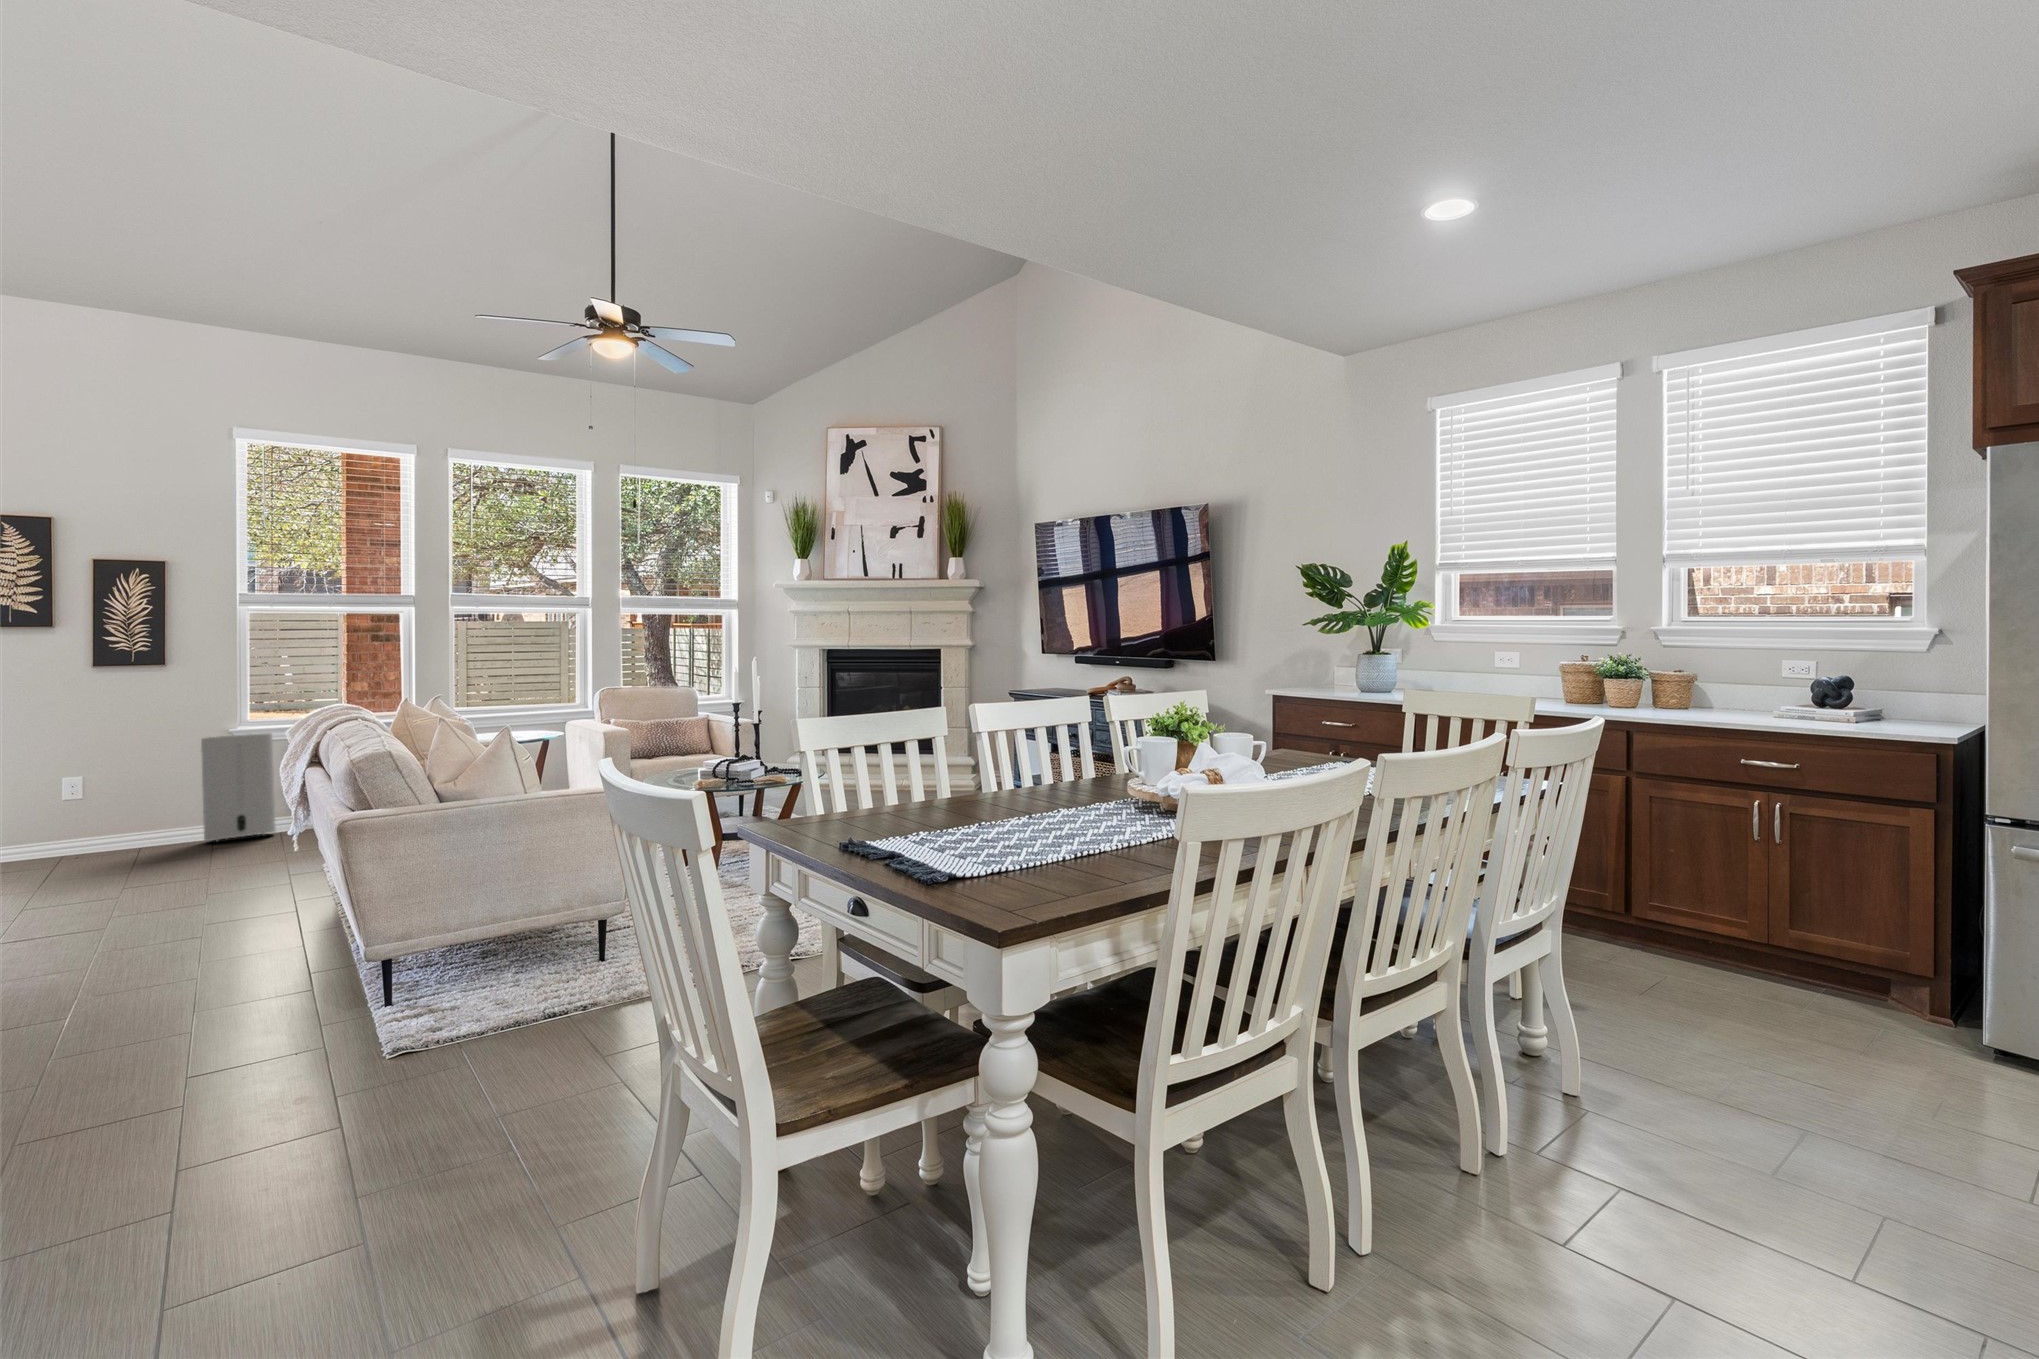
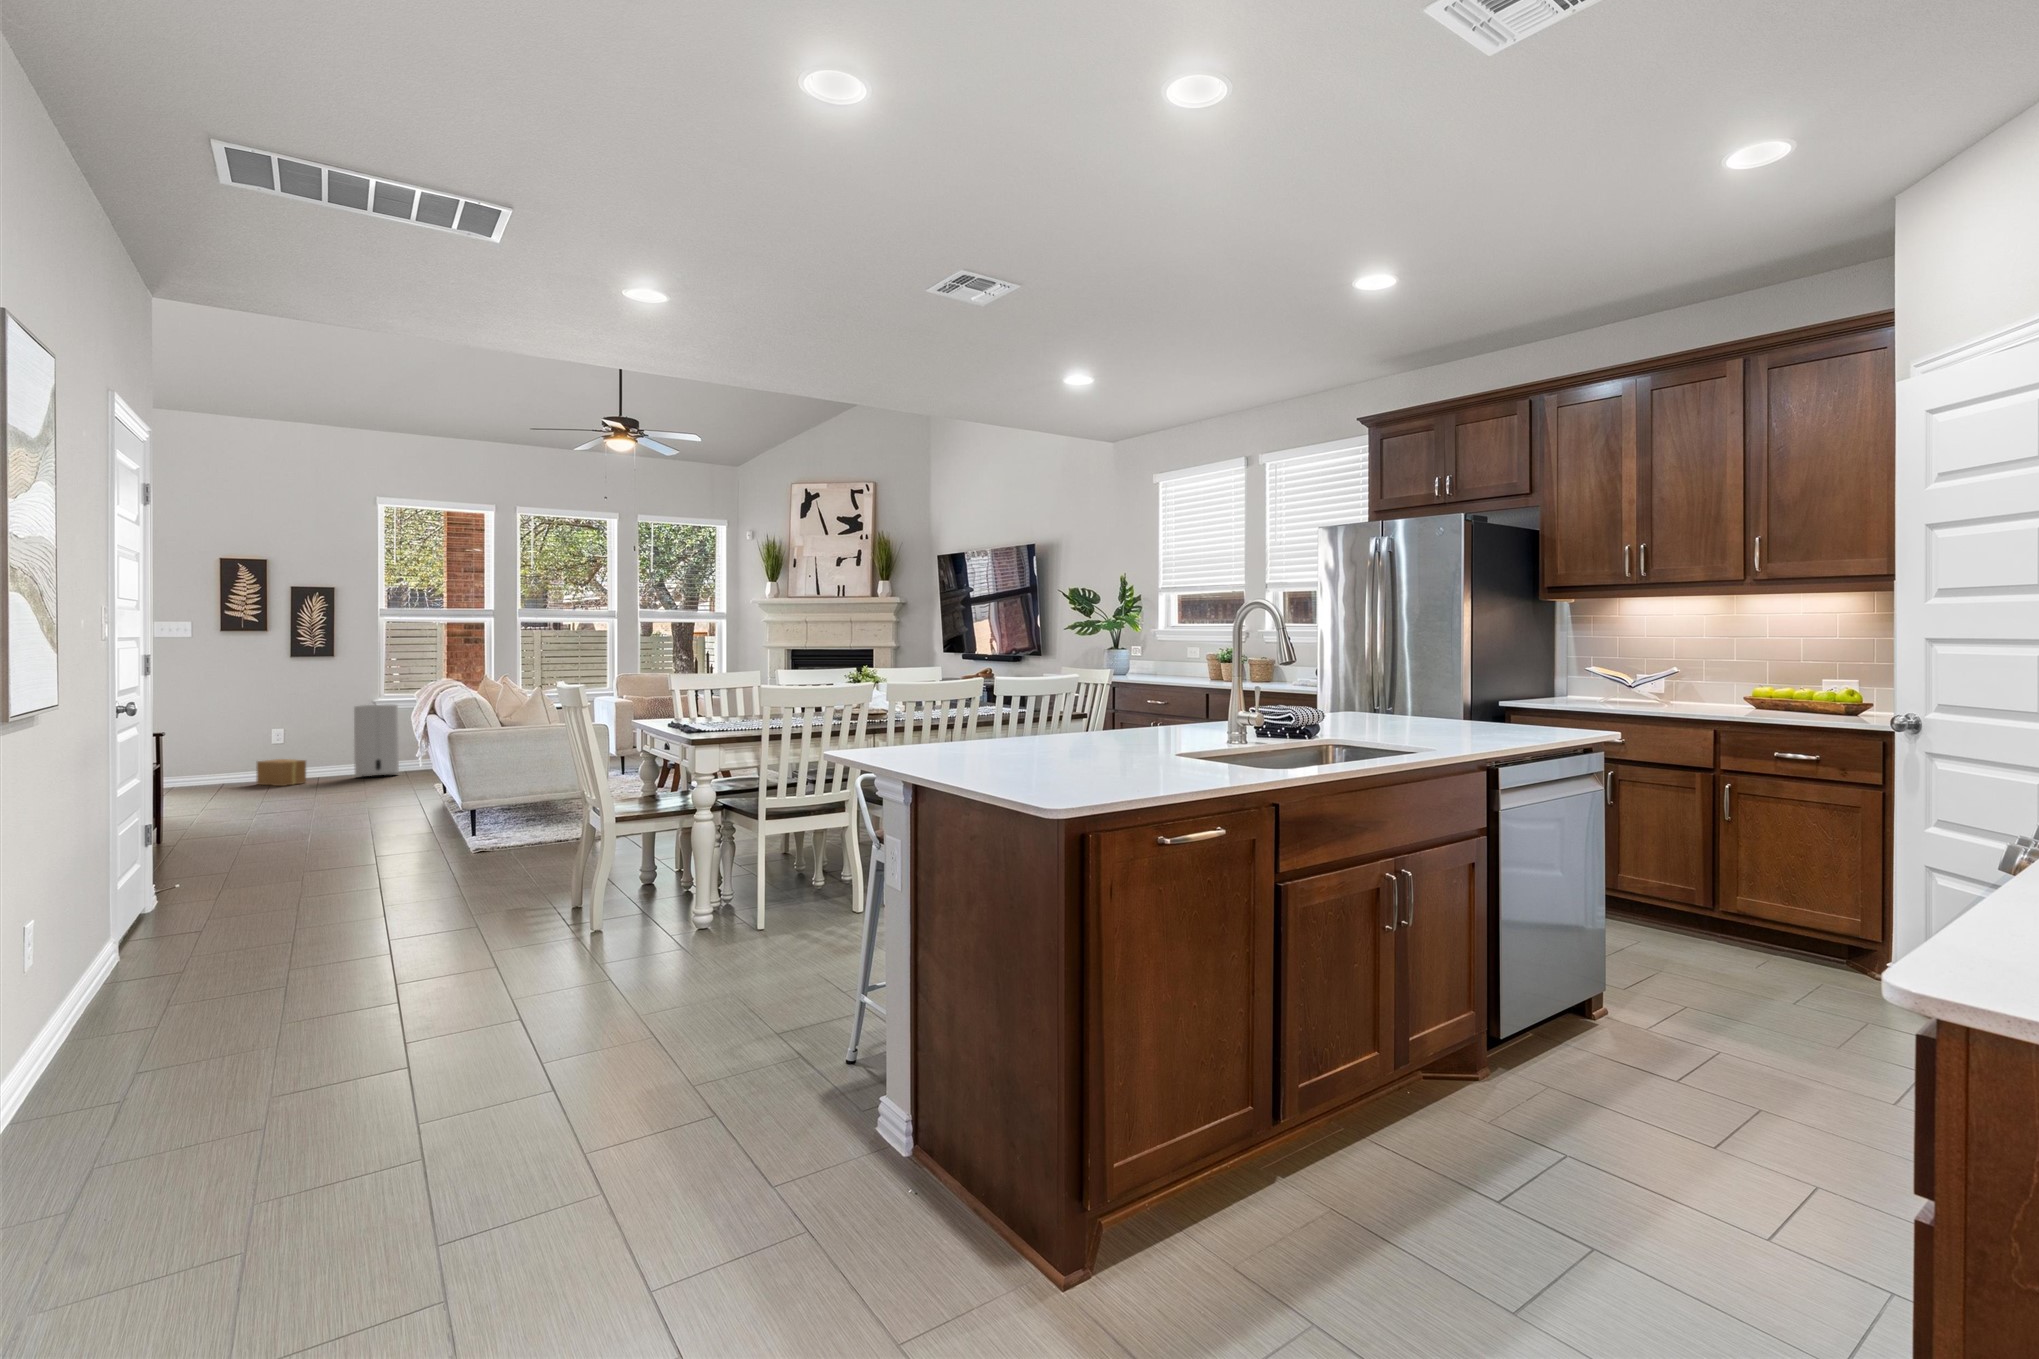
cardboard box: none [37,821,122,866] -> present [257,759,306,786]

